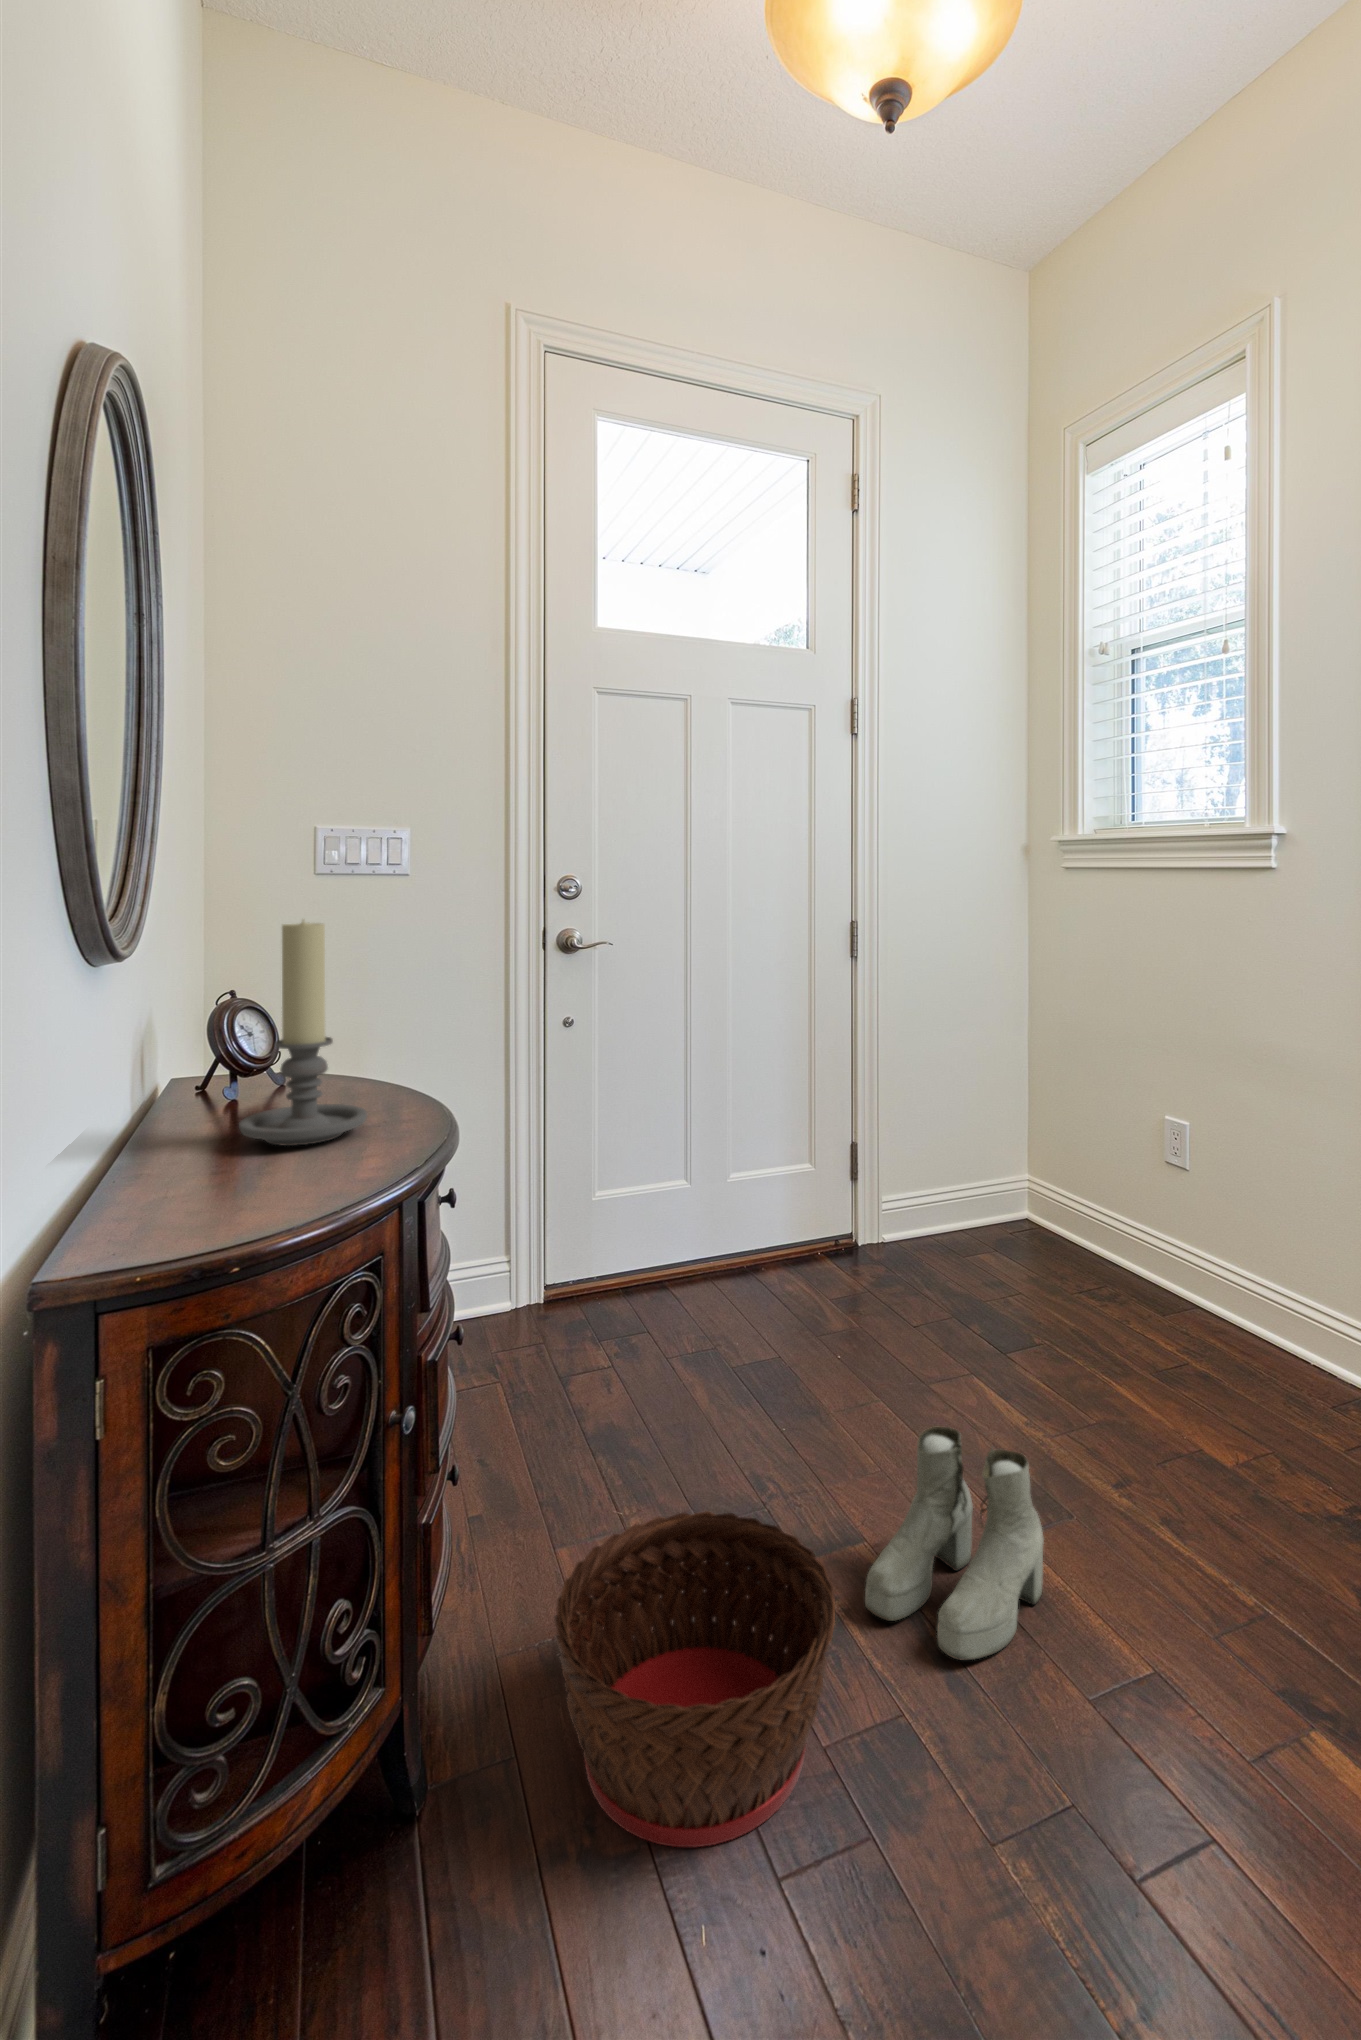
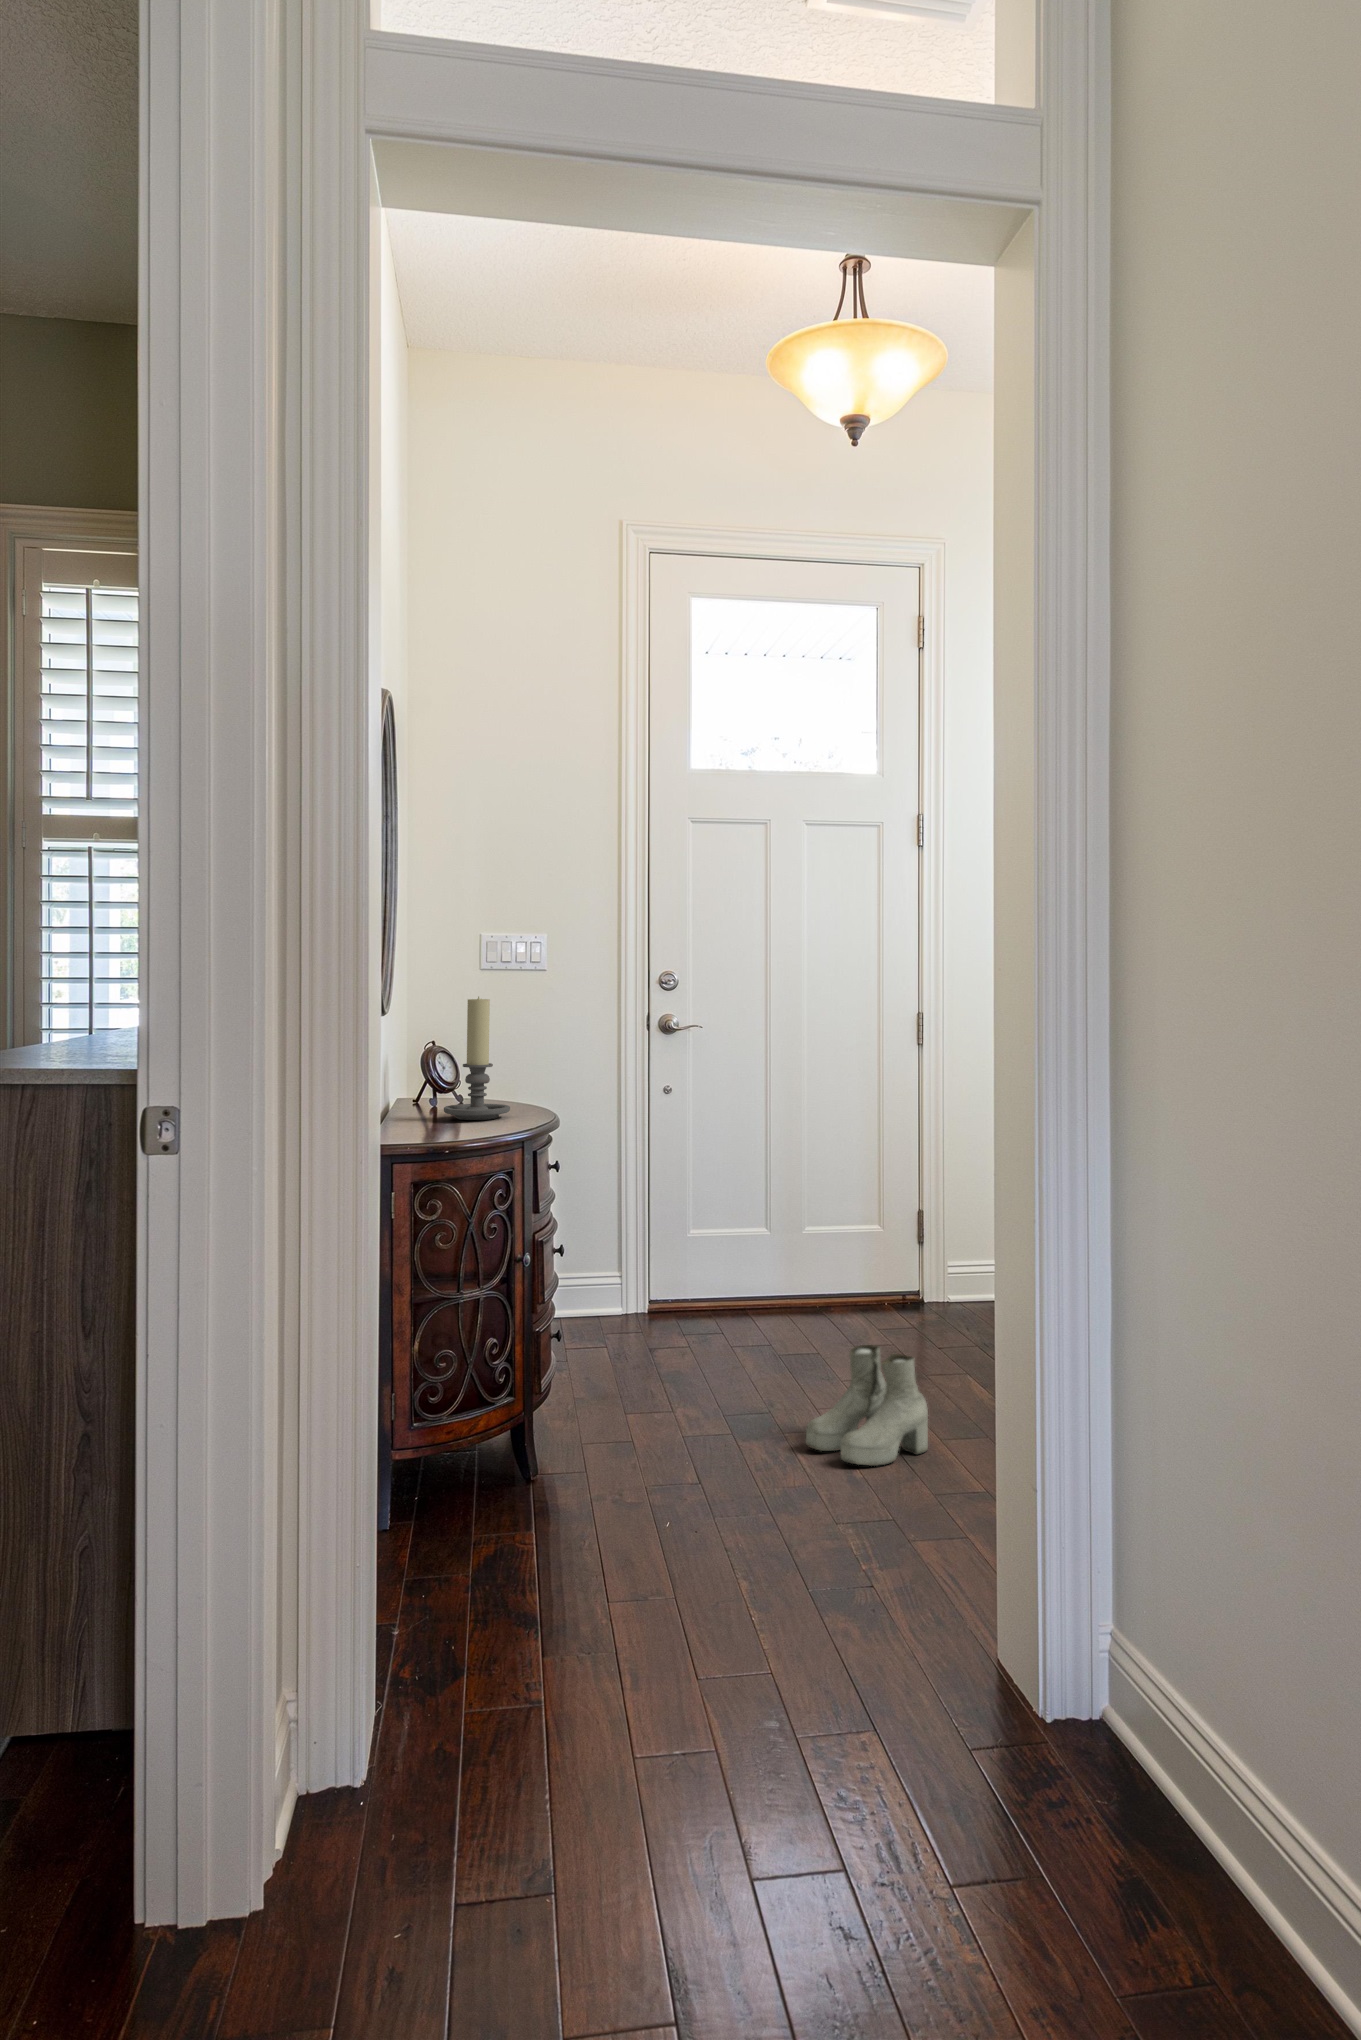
basket: present [554,1511,835,1847] -> none [601,1366,762,1499]

